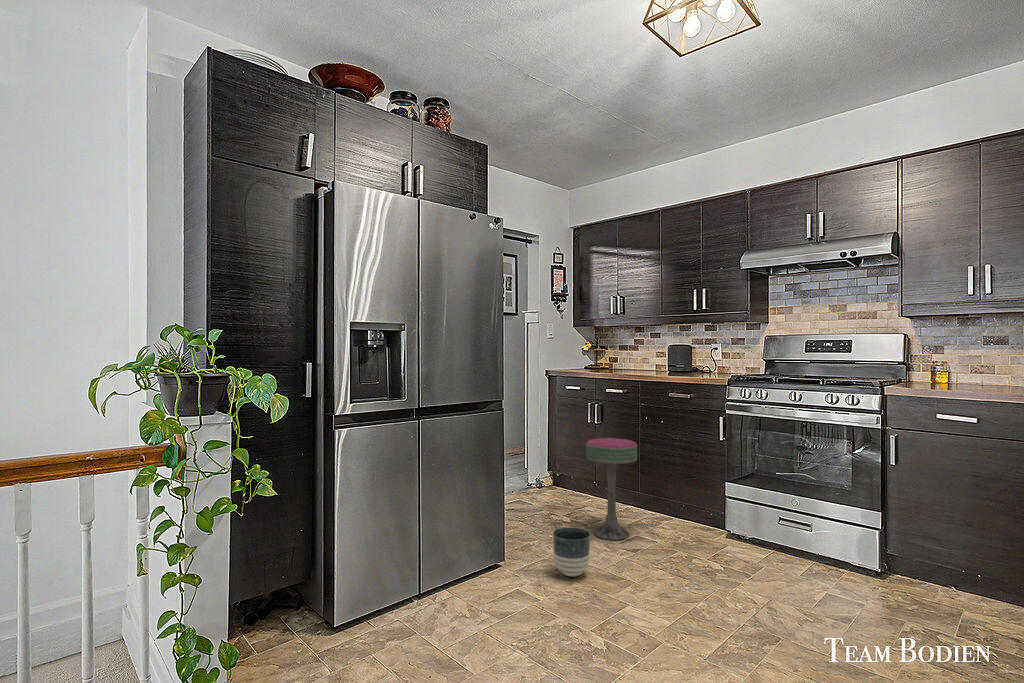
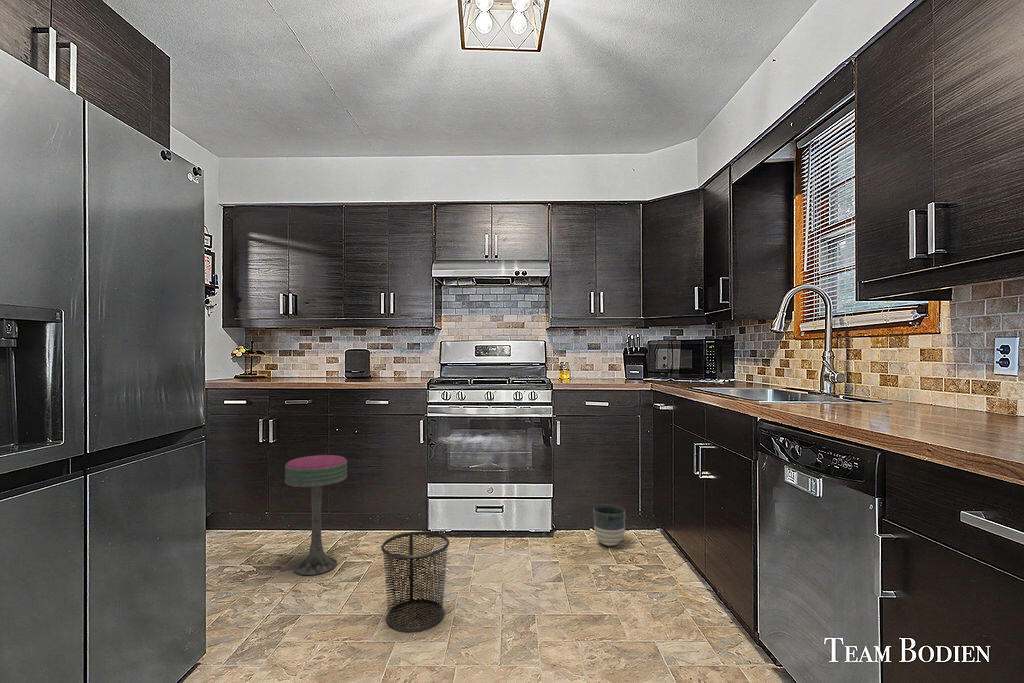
waste bin: none [629,516,693,604] -> present [381,531,449,631]
planter: present [553,527,590,577] -> present [593,504,625,546]

